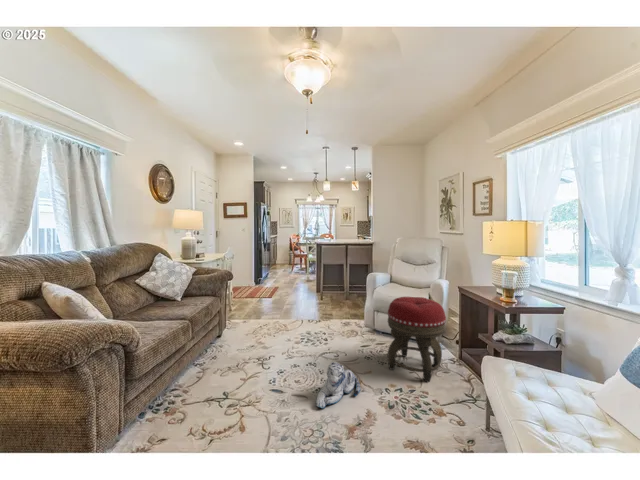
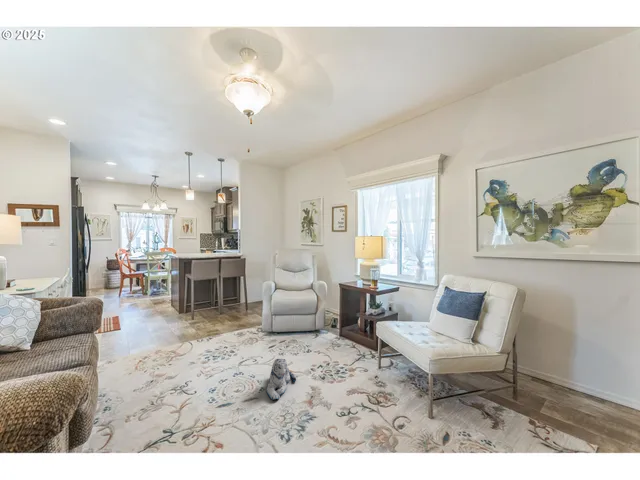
footstool: present [387,297,446,382] -> none [297,295,339,357]

